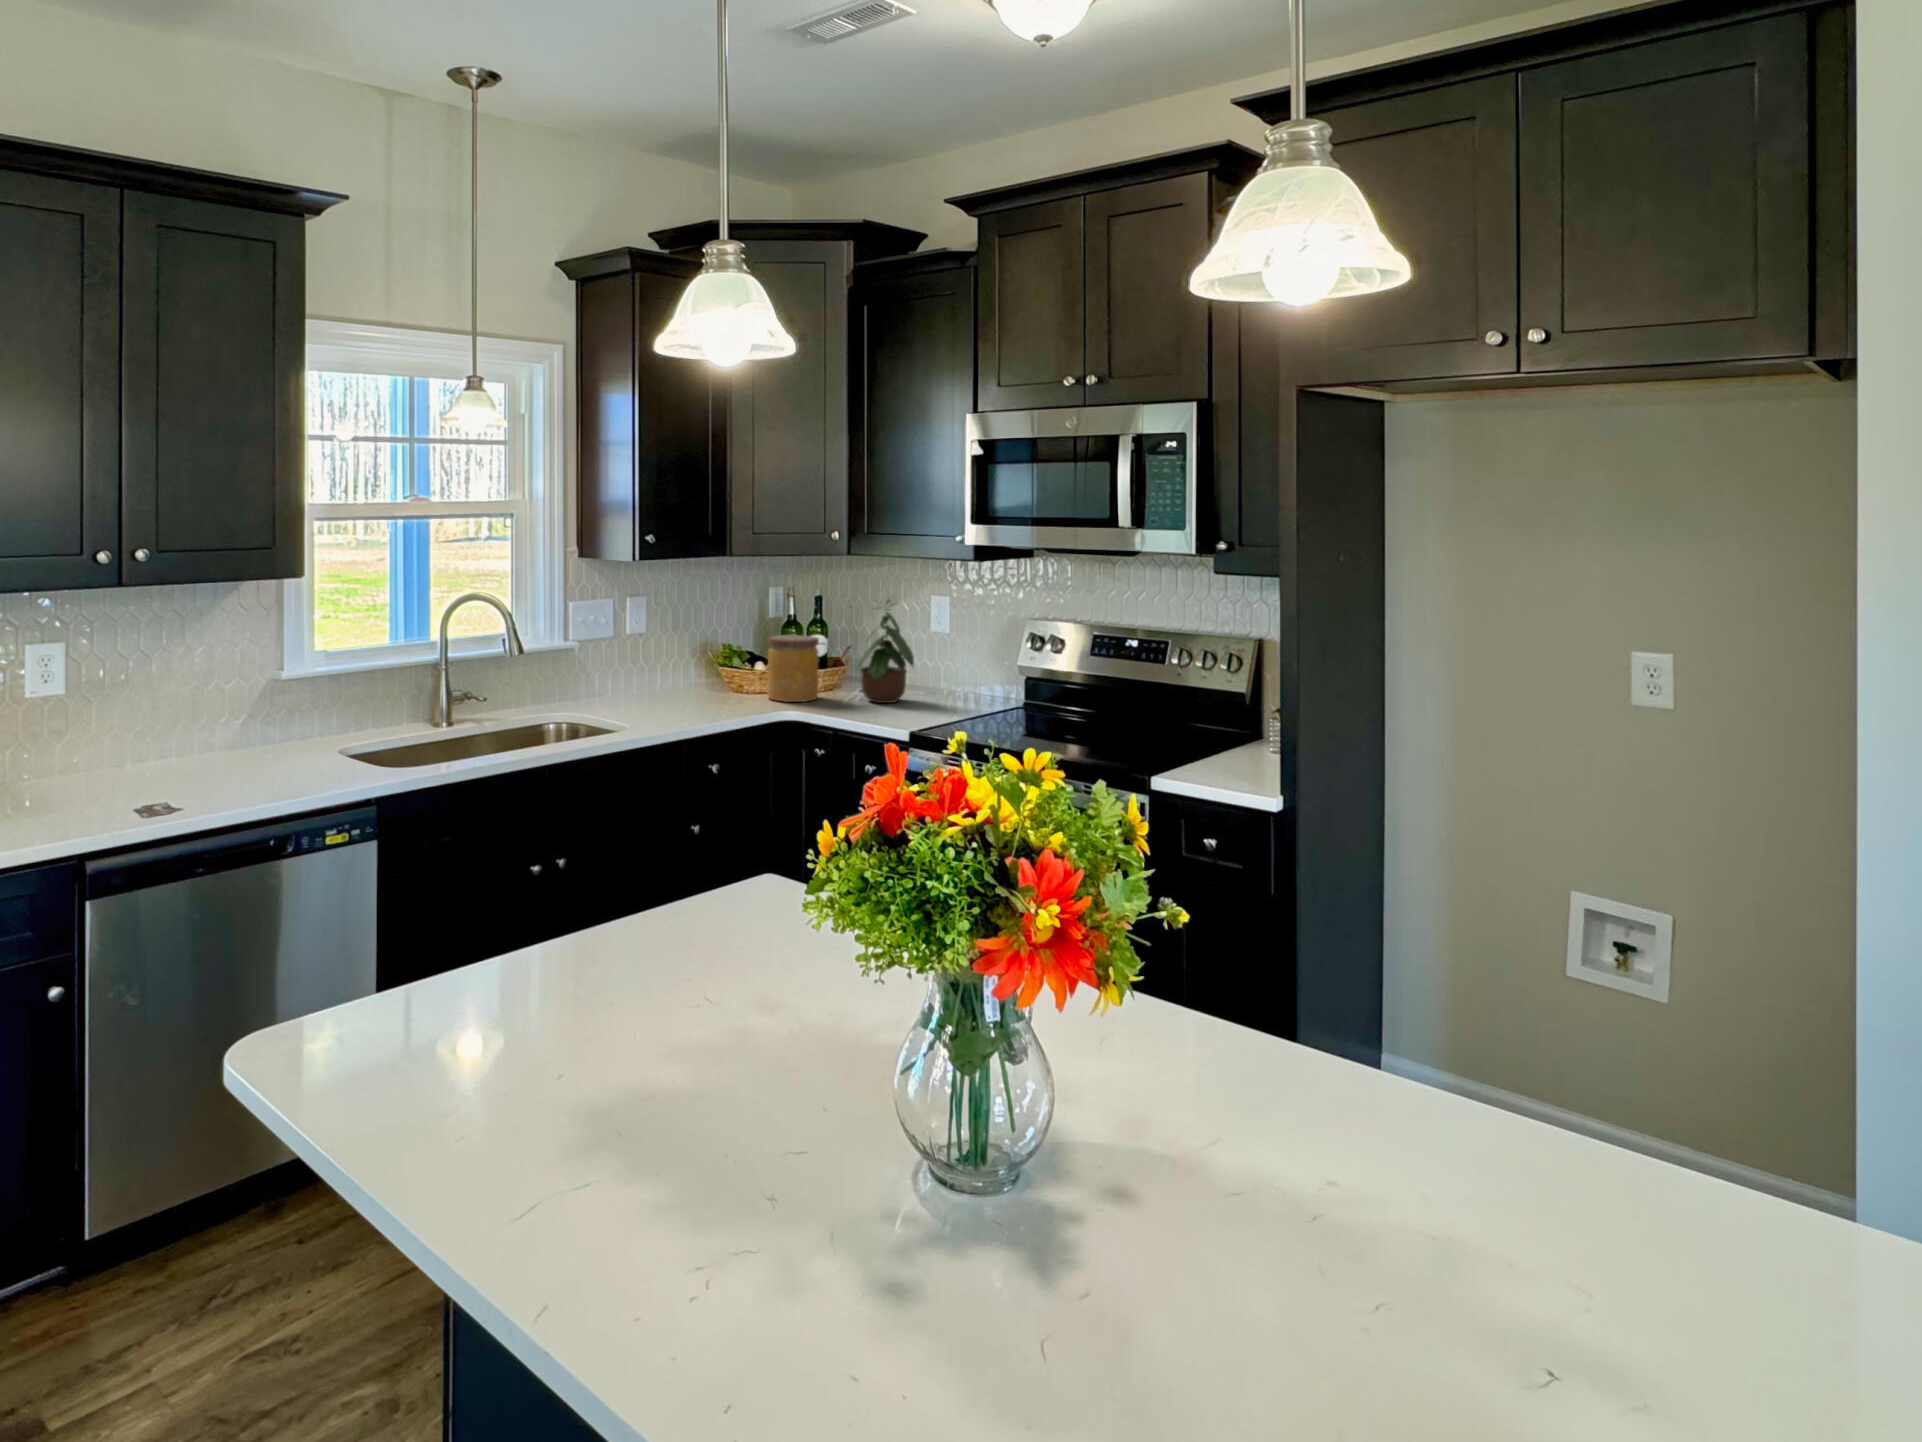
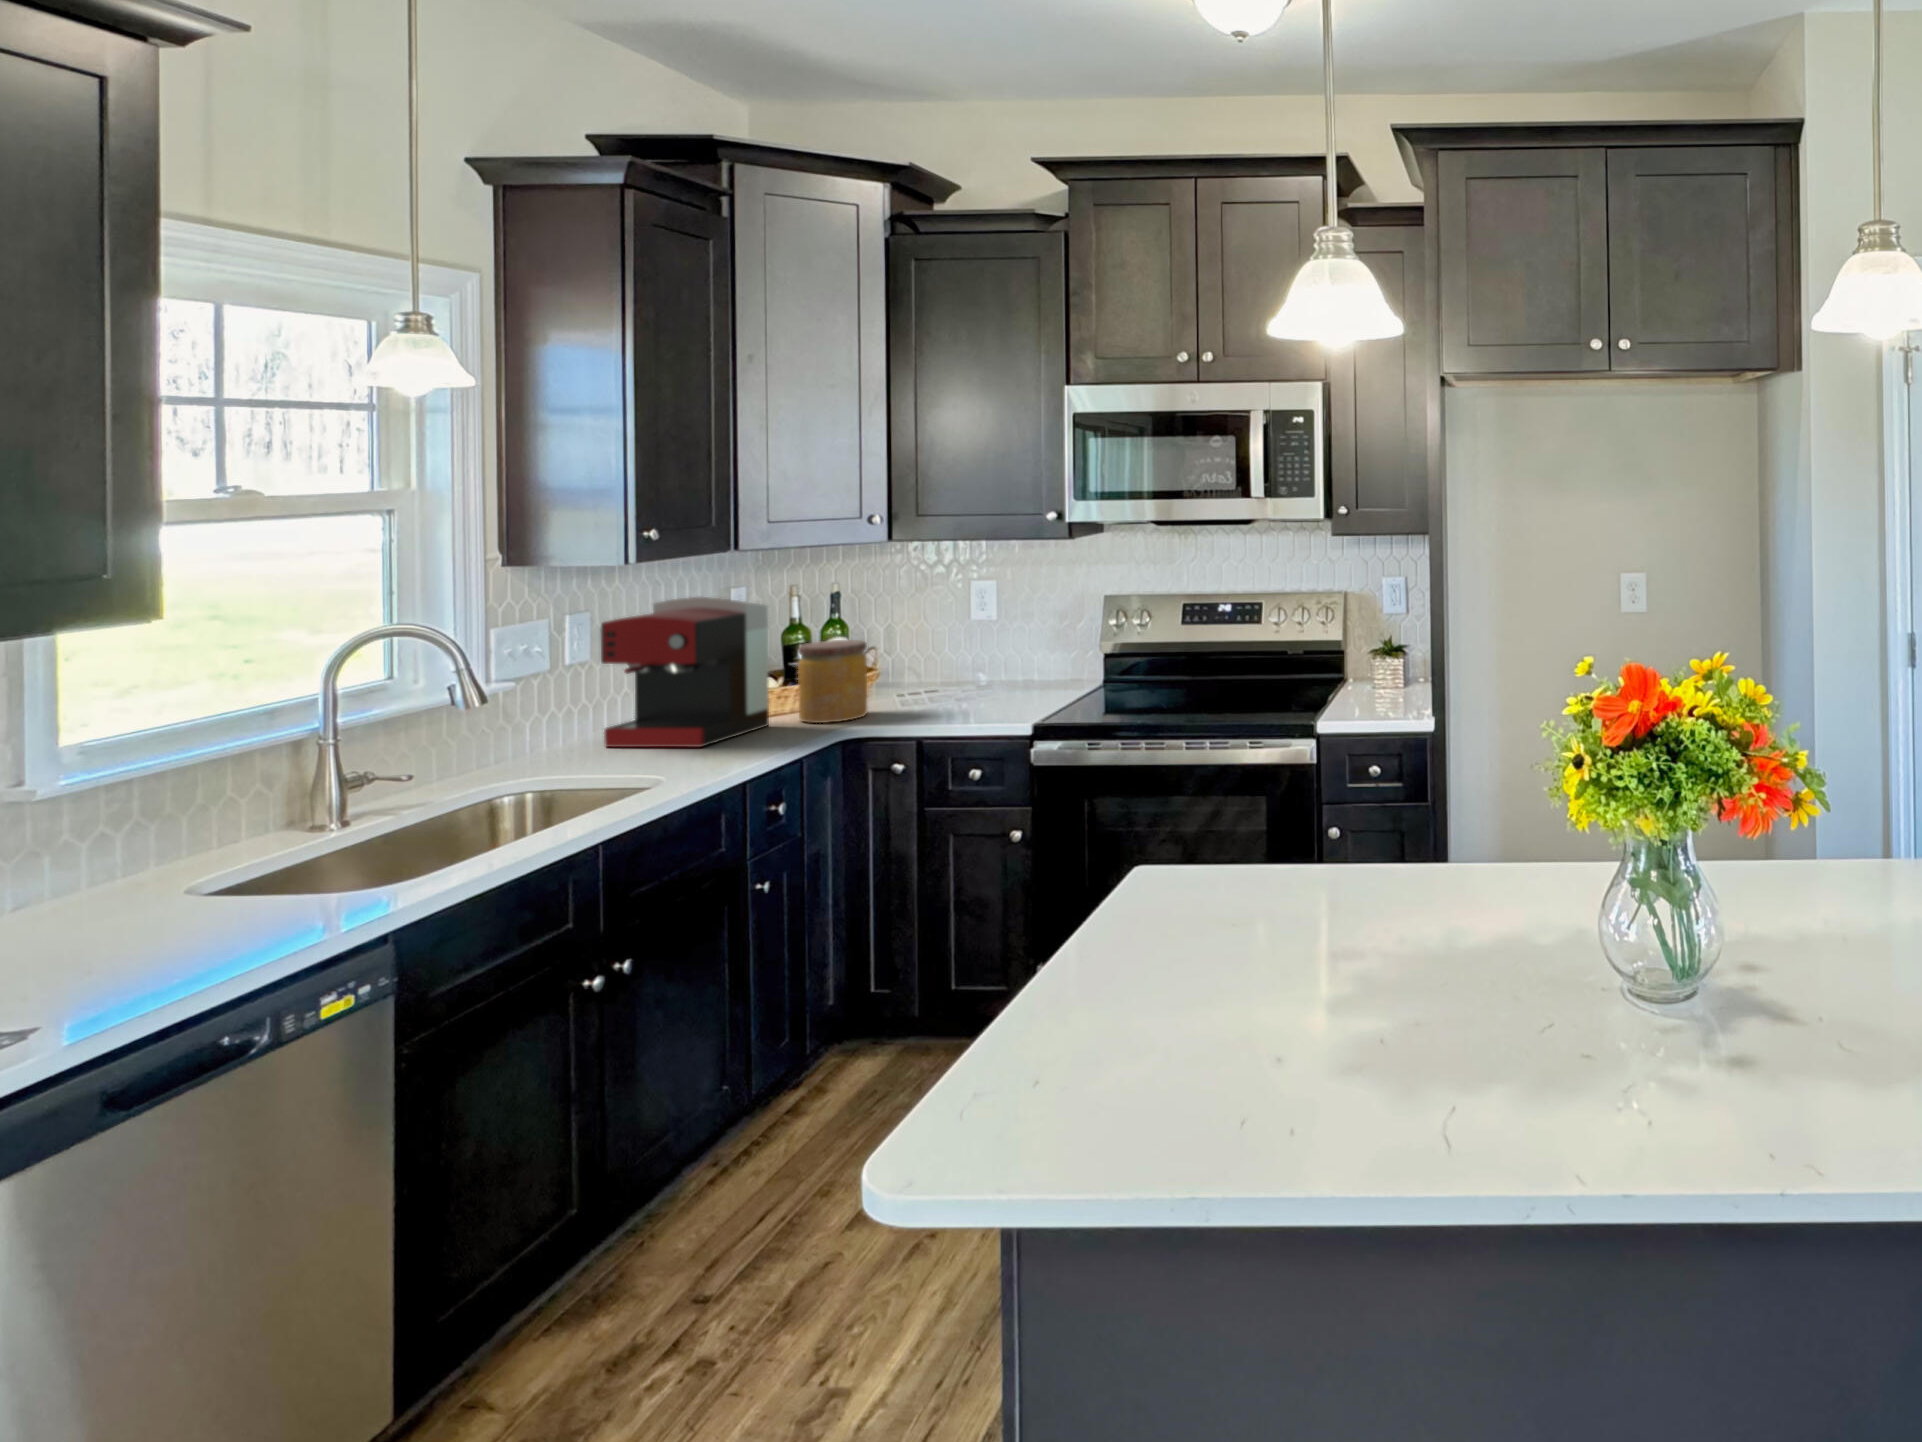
coffee maker: none [633,590,747,707] -> present [601,596,769,747]
potted plant: present [857,600,914,703] -> none [908,581,995,708]

